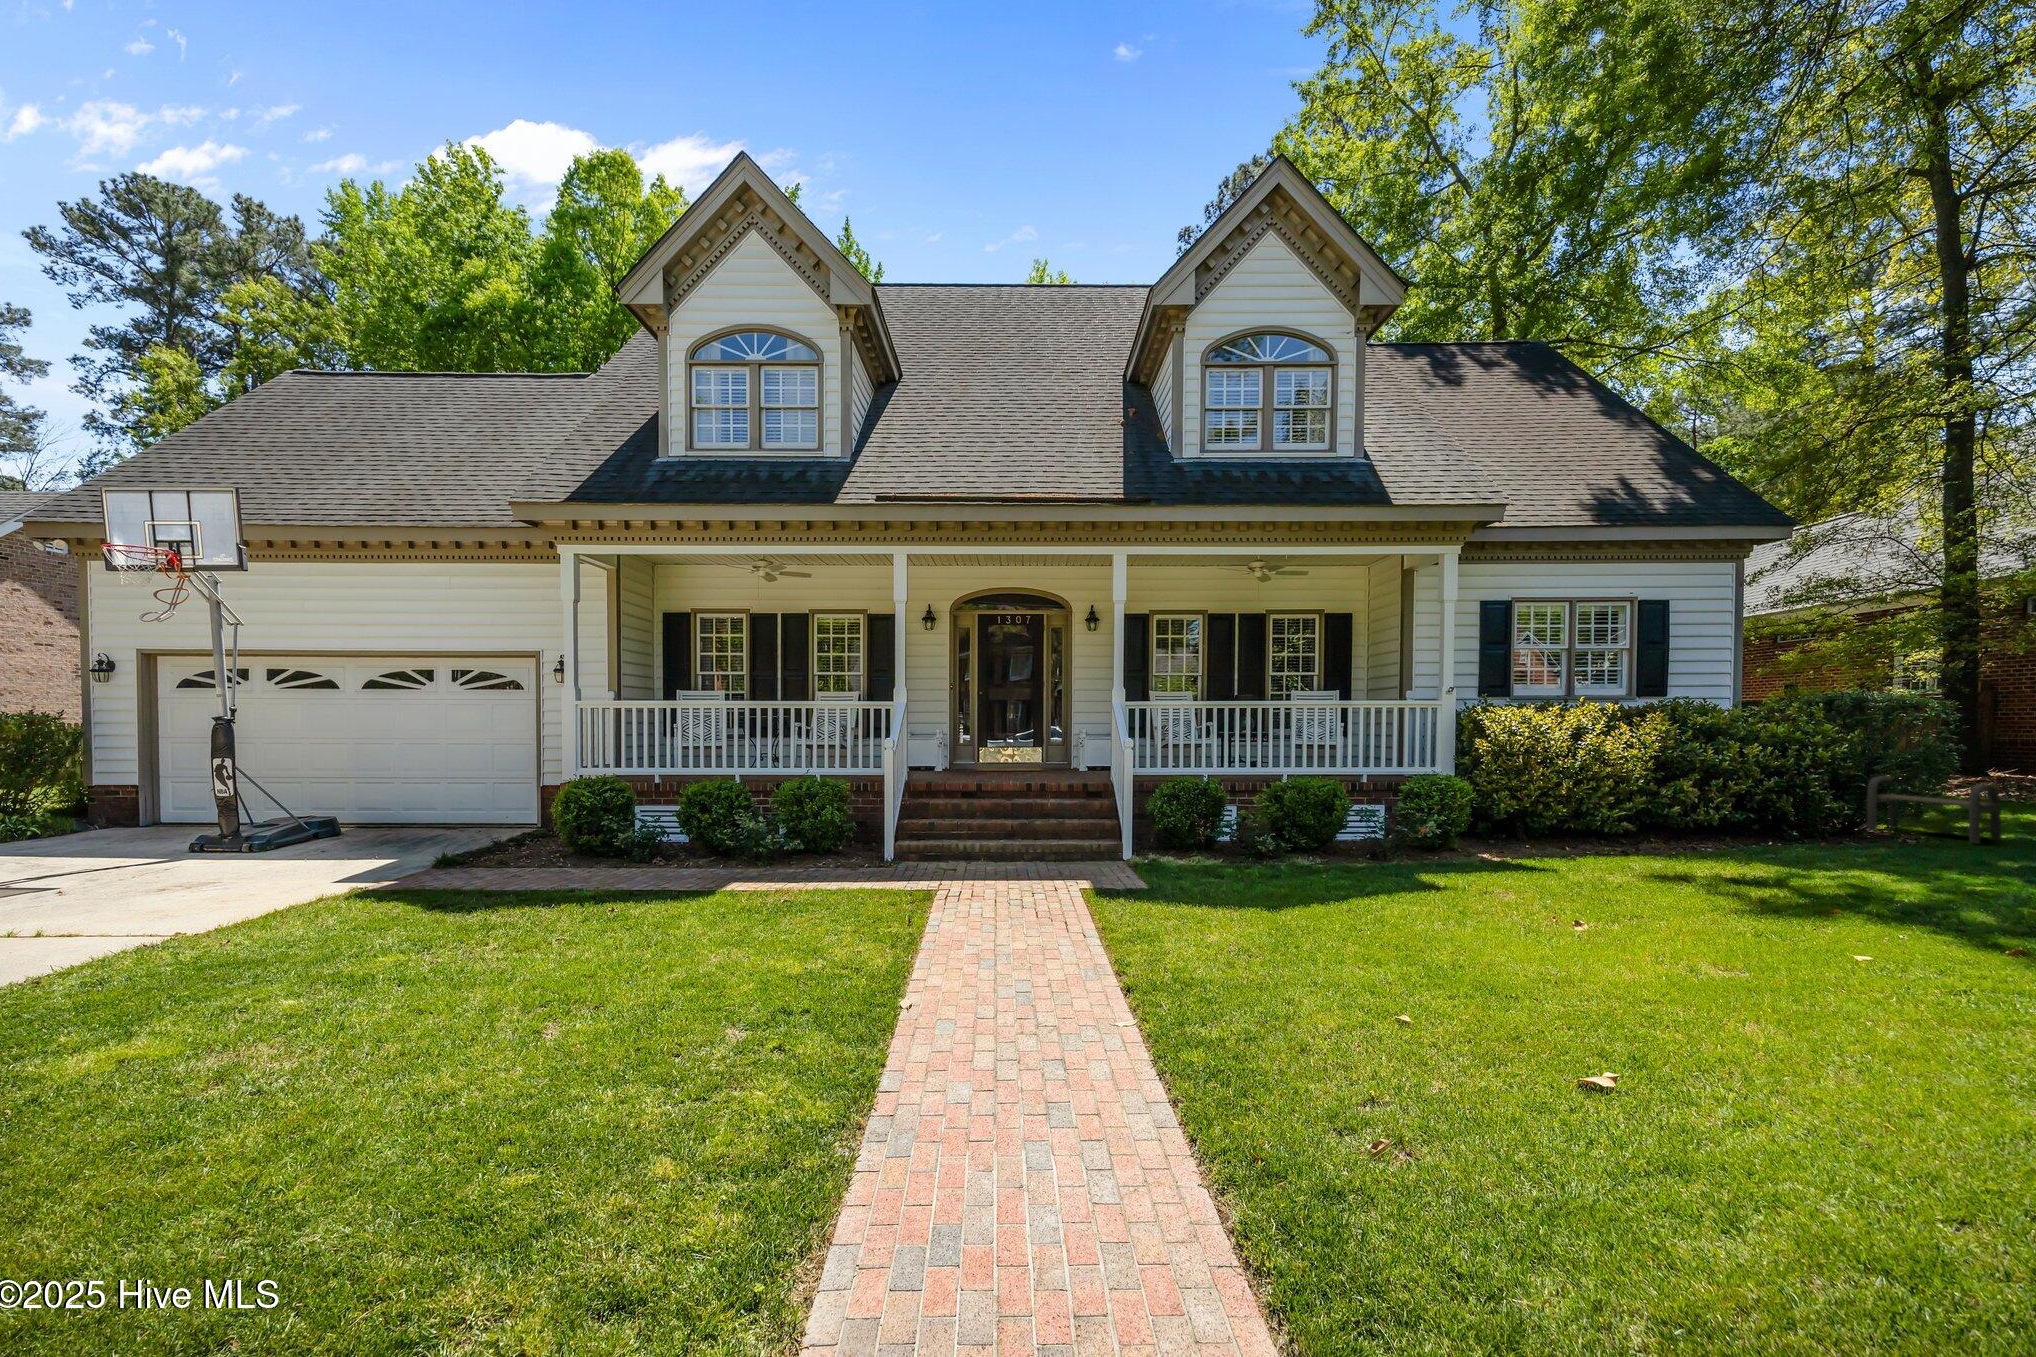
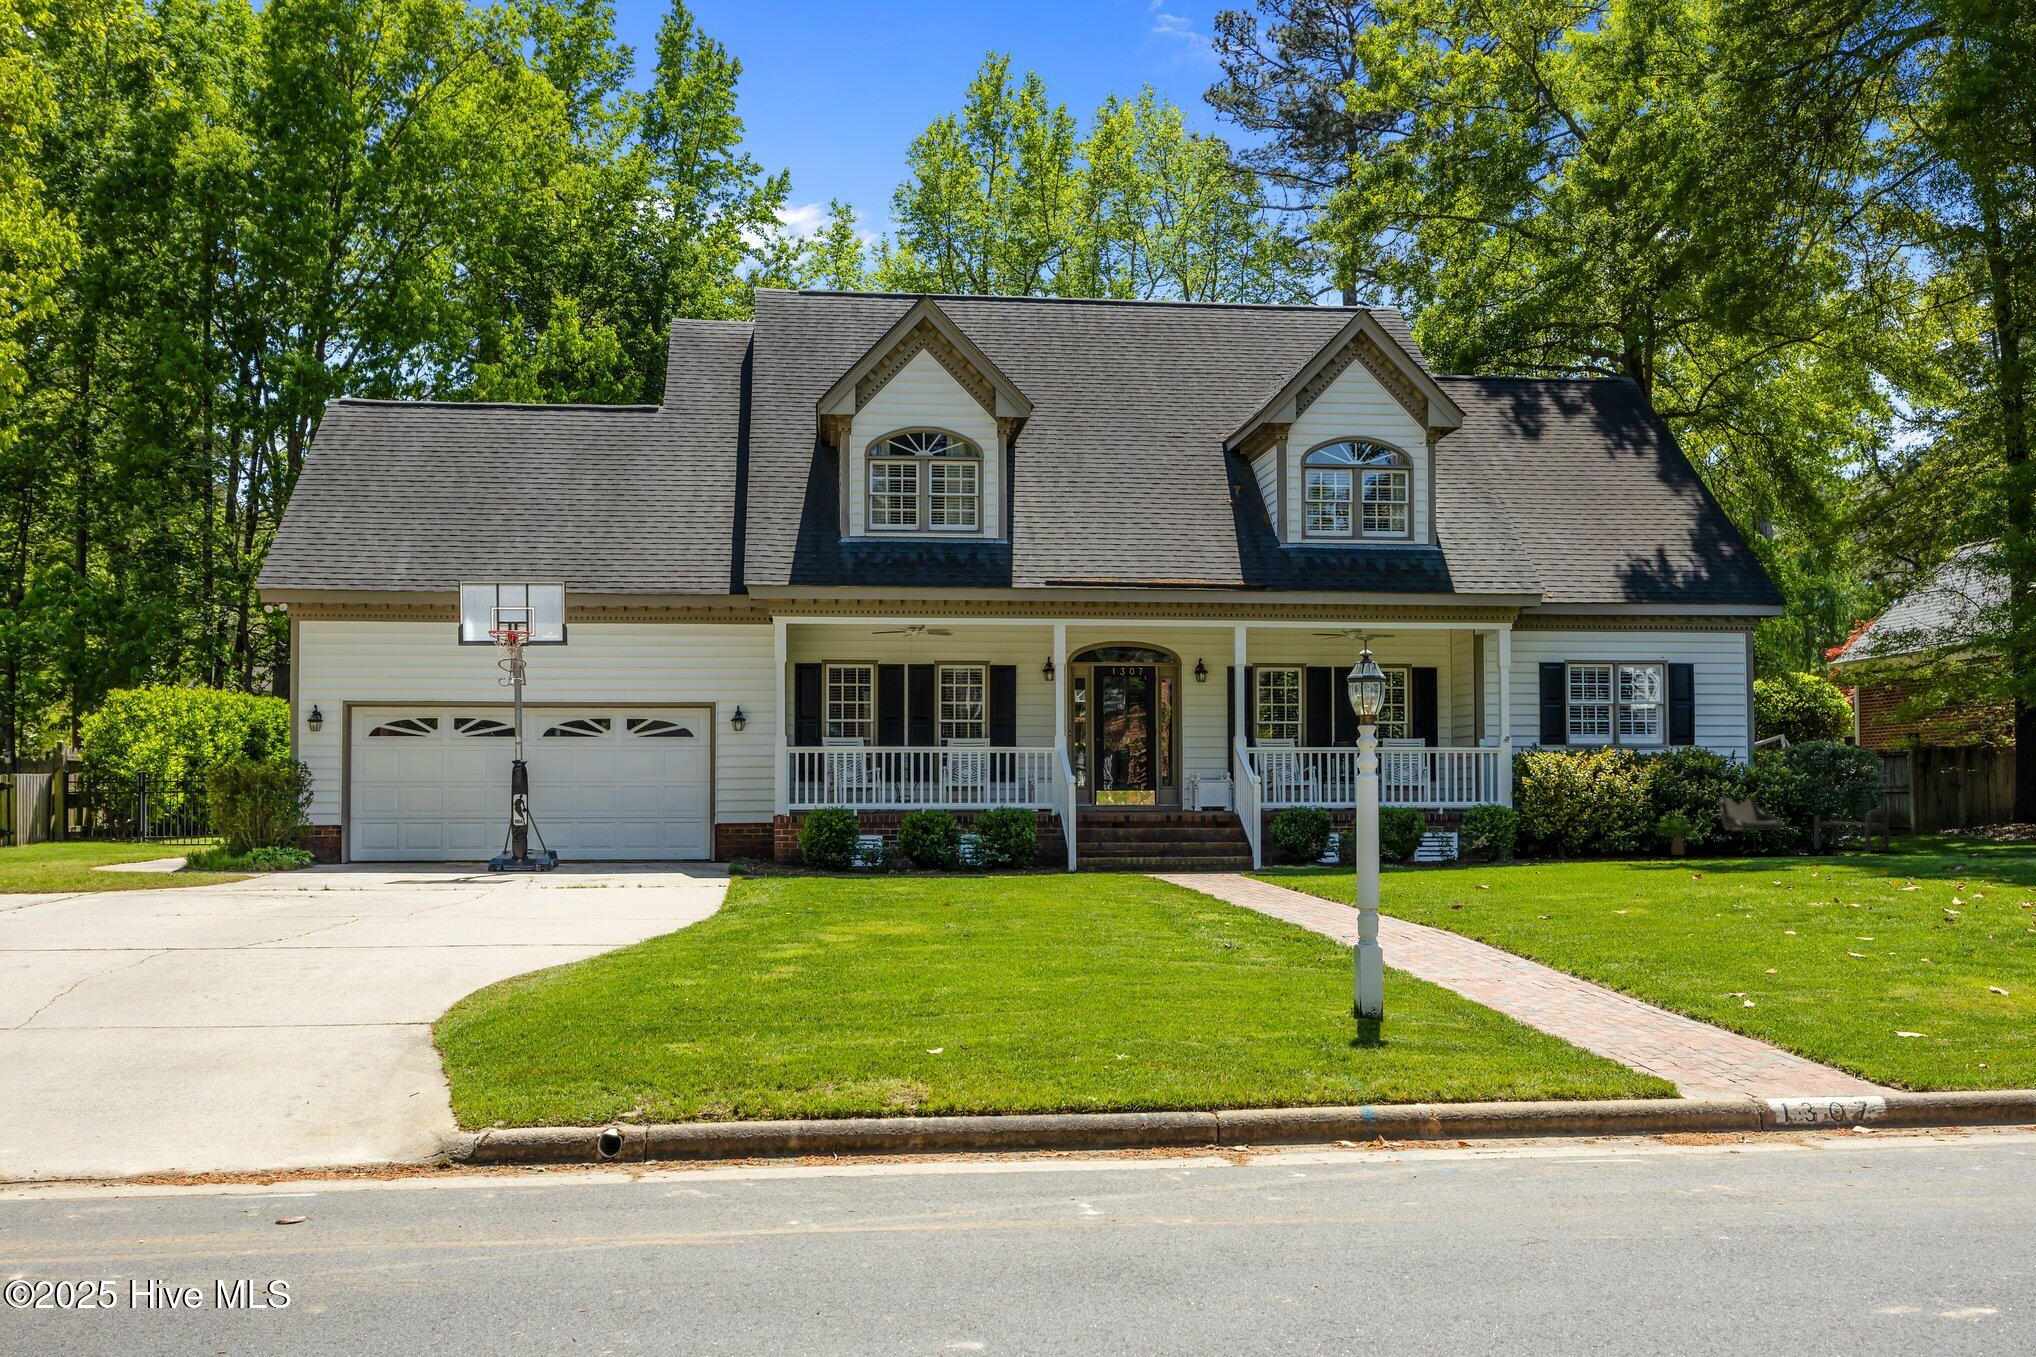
lounge chair: none [1736,762,1853,845] -> present [1719,798,1784,854]
potted plant: none [1650,791,1731,842] -> present [1657,819,1697,855]

